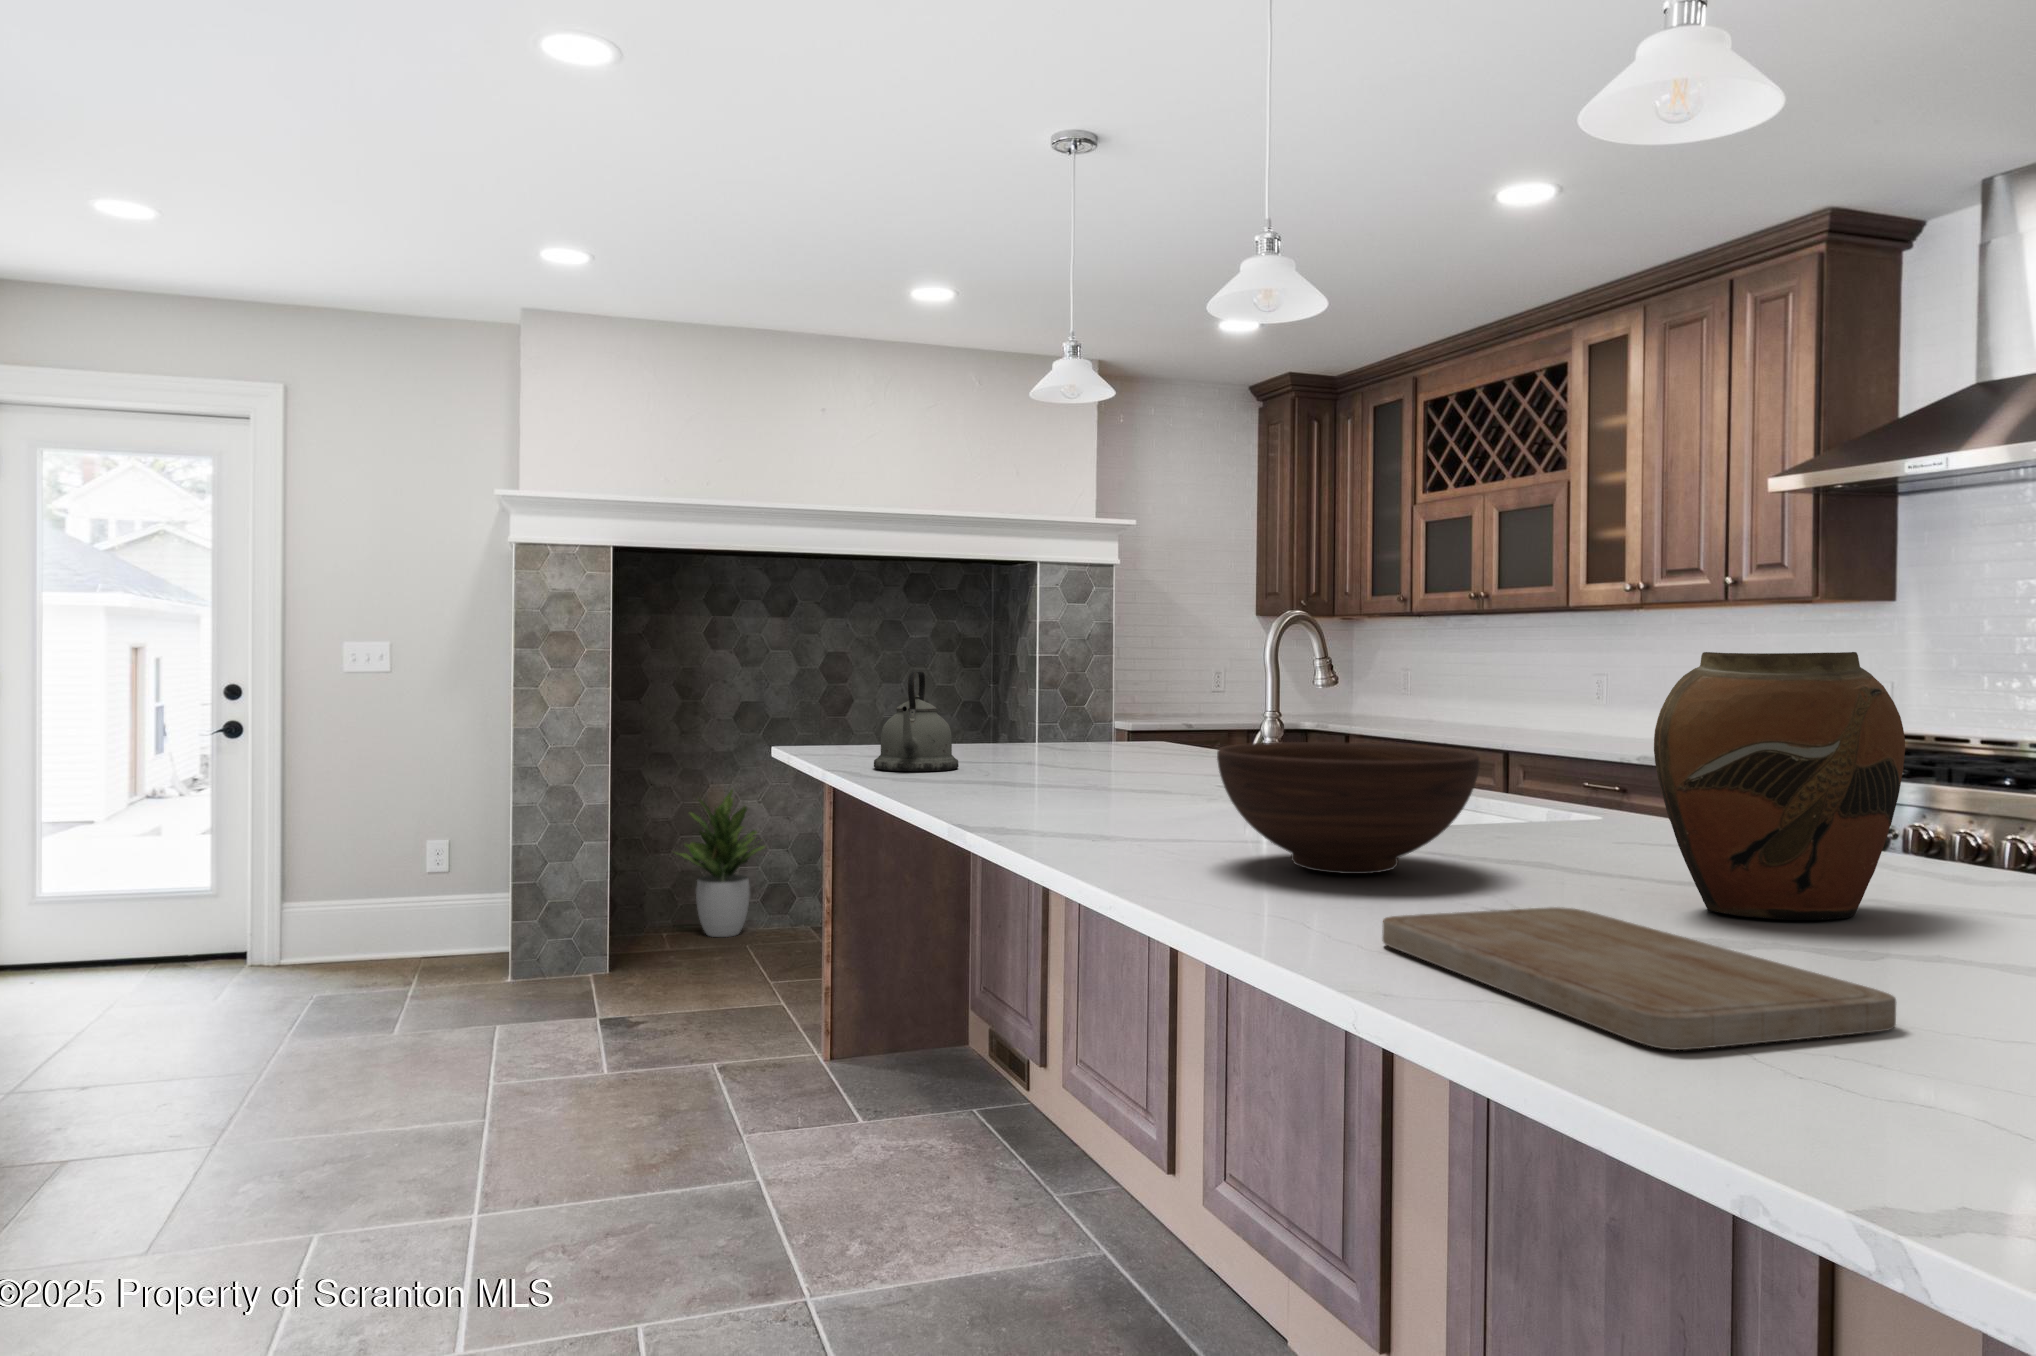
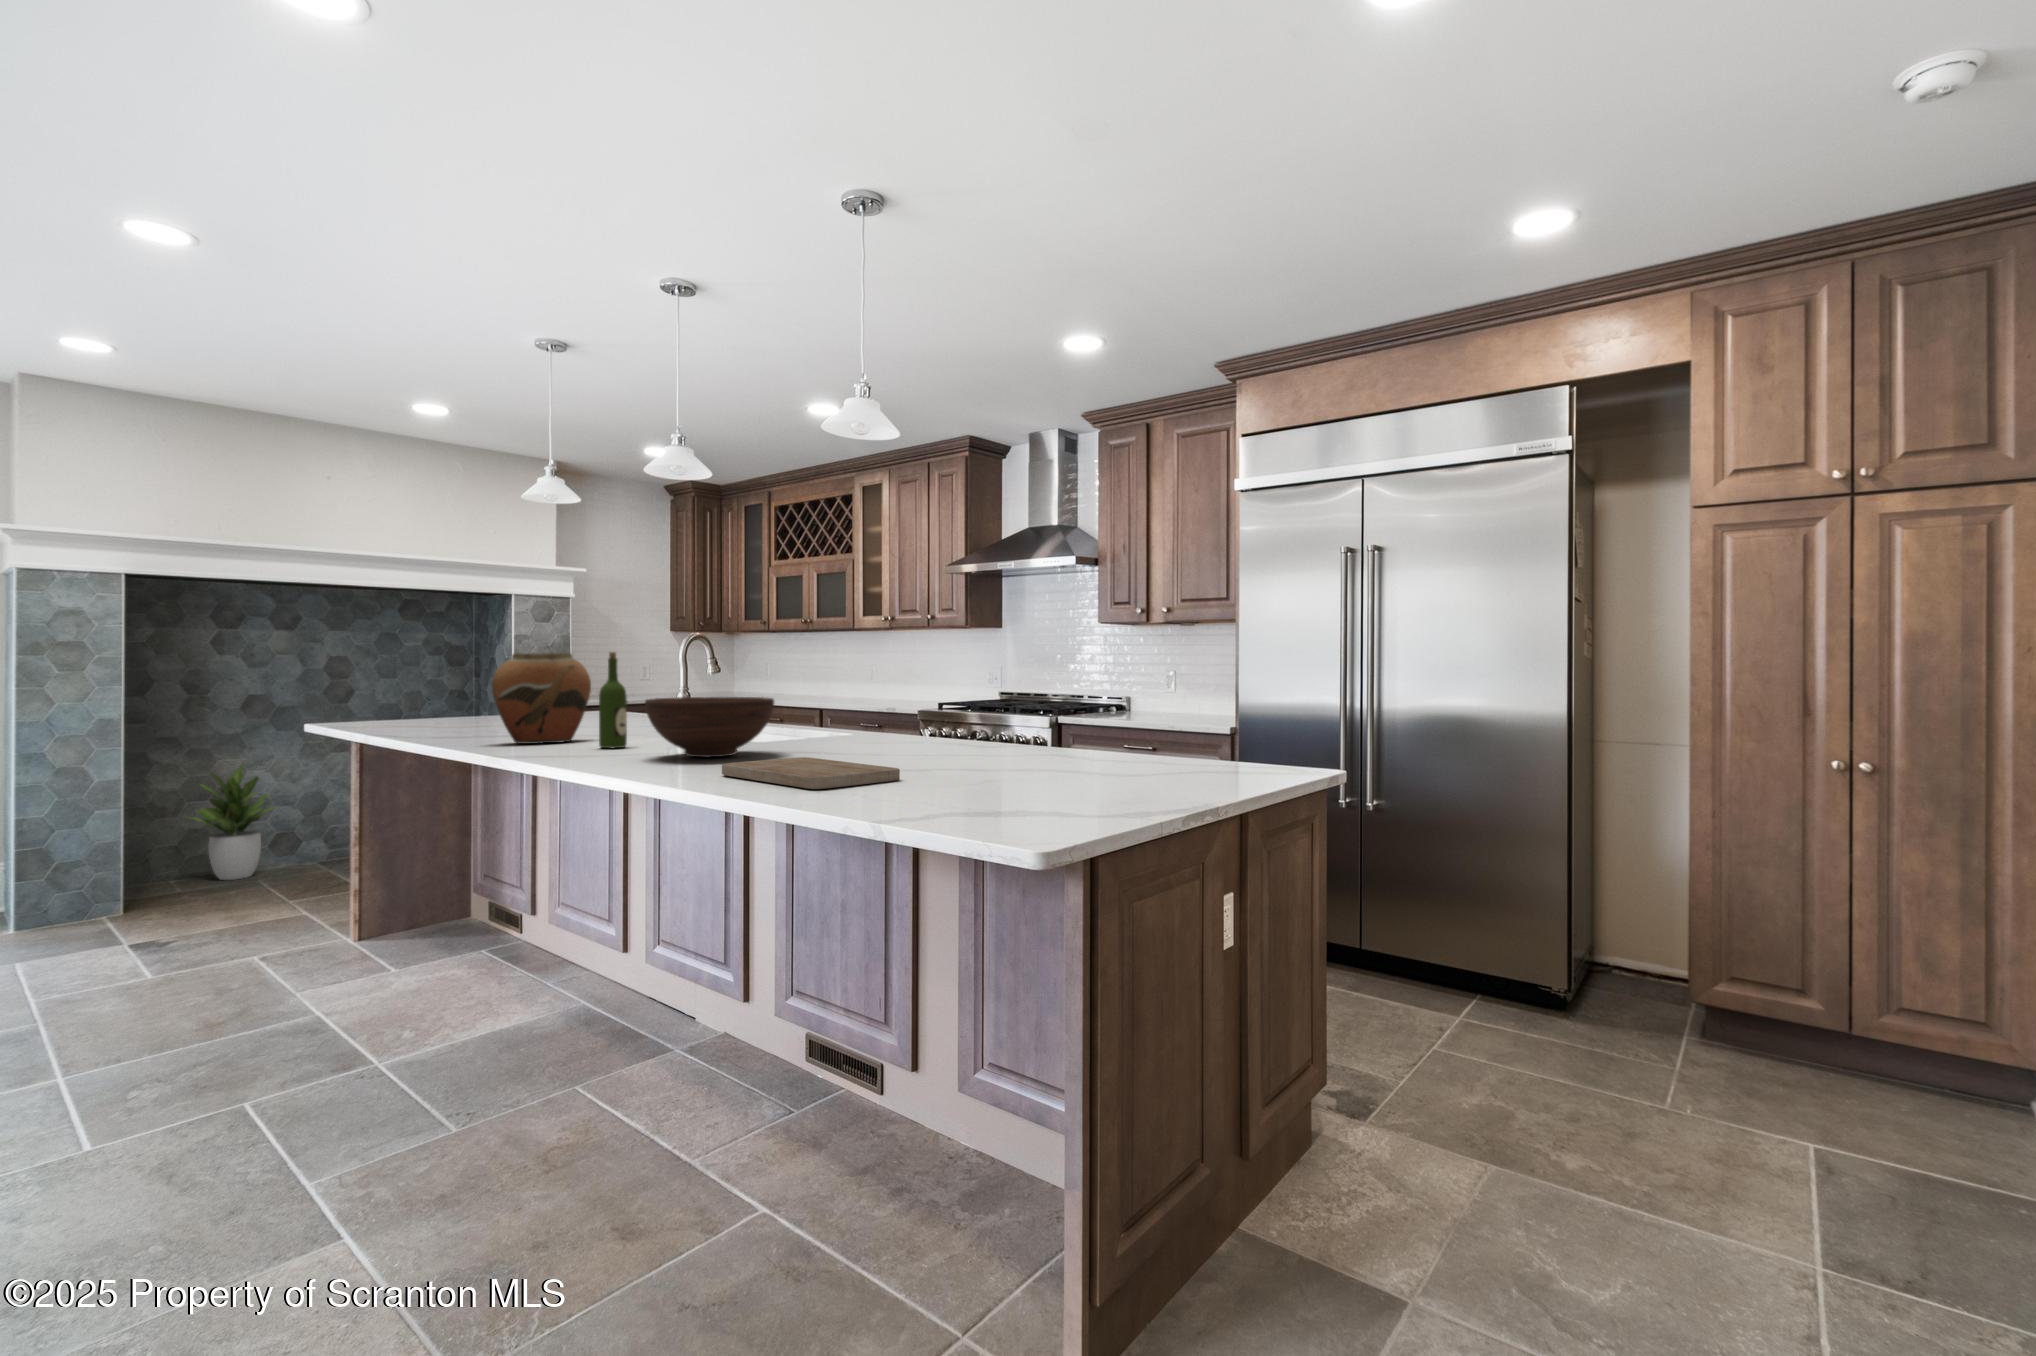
wine bottle: none [1139,652,1185,829] -> present [599,652,627,748]
vase: present [1654,652,1905,920] -> present [492,653,591,744]
kettle: present [874,671,959,771] -> none [401,668,466,733]

